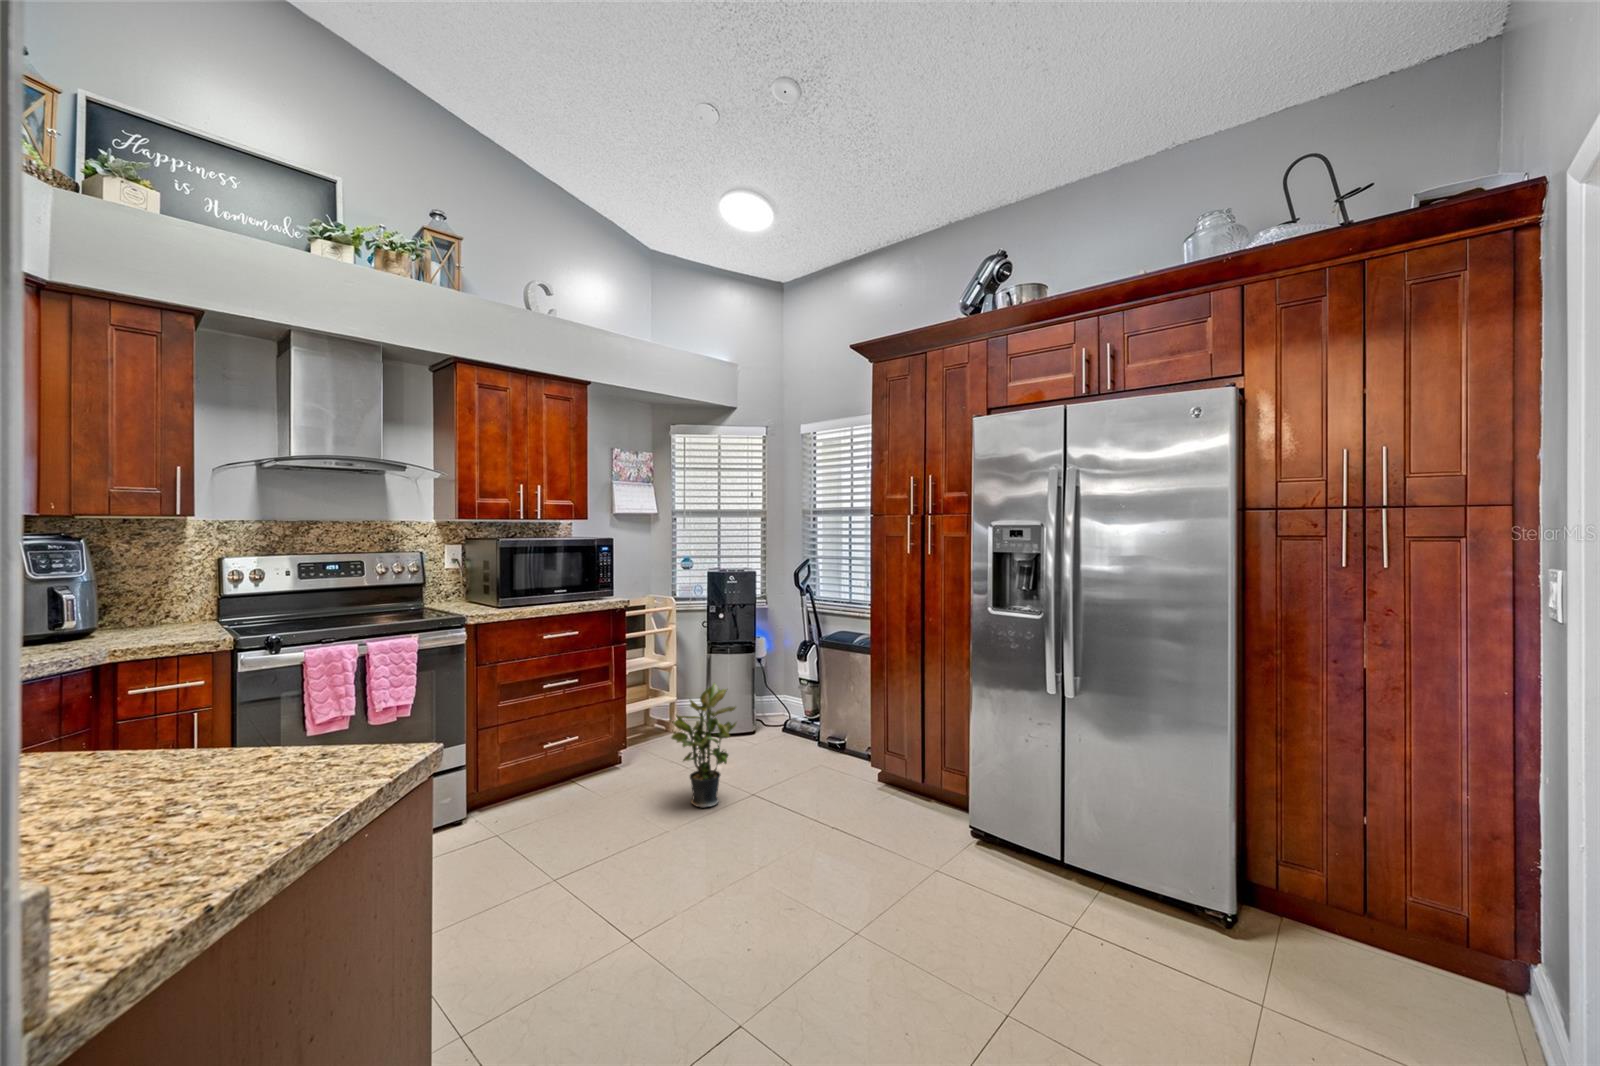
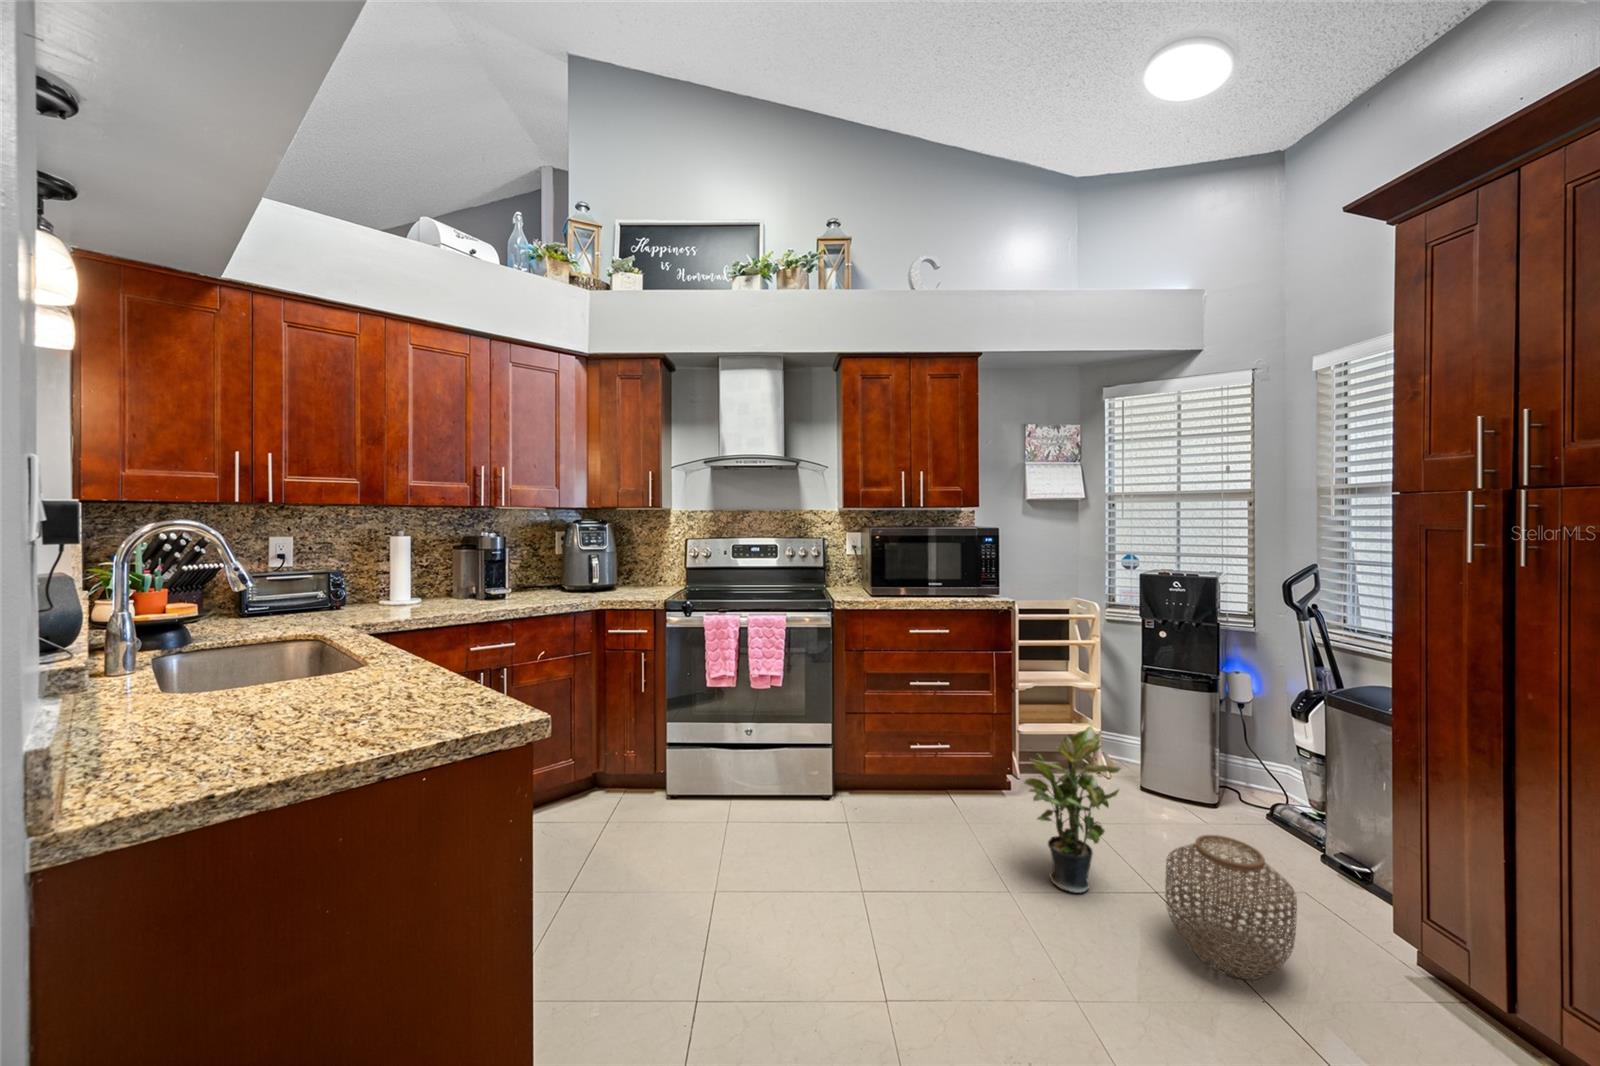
woven basket: none [771,730,837,812] -> present [1165,835,1297,979]

